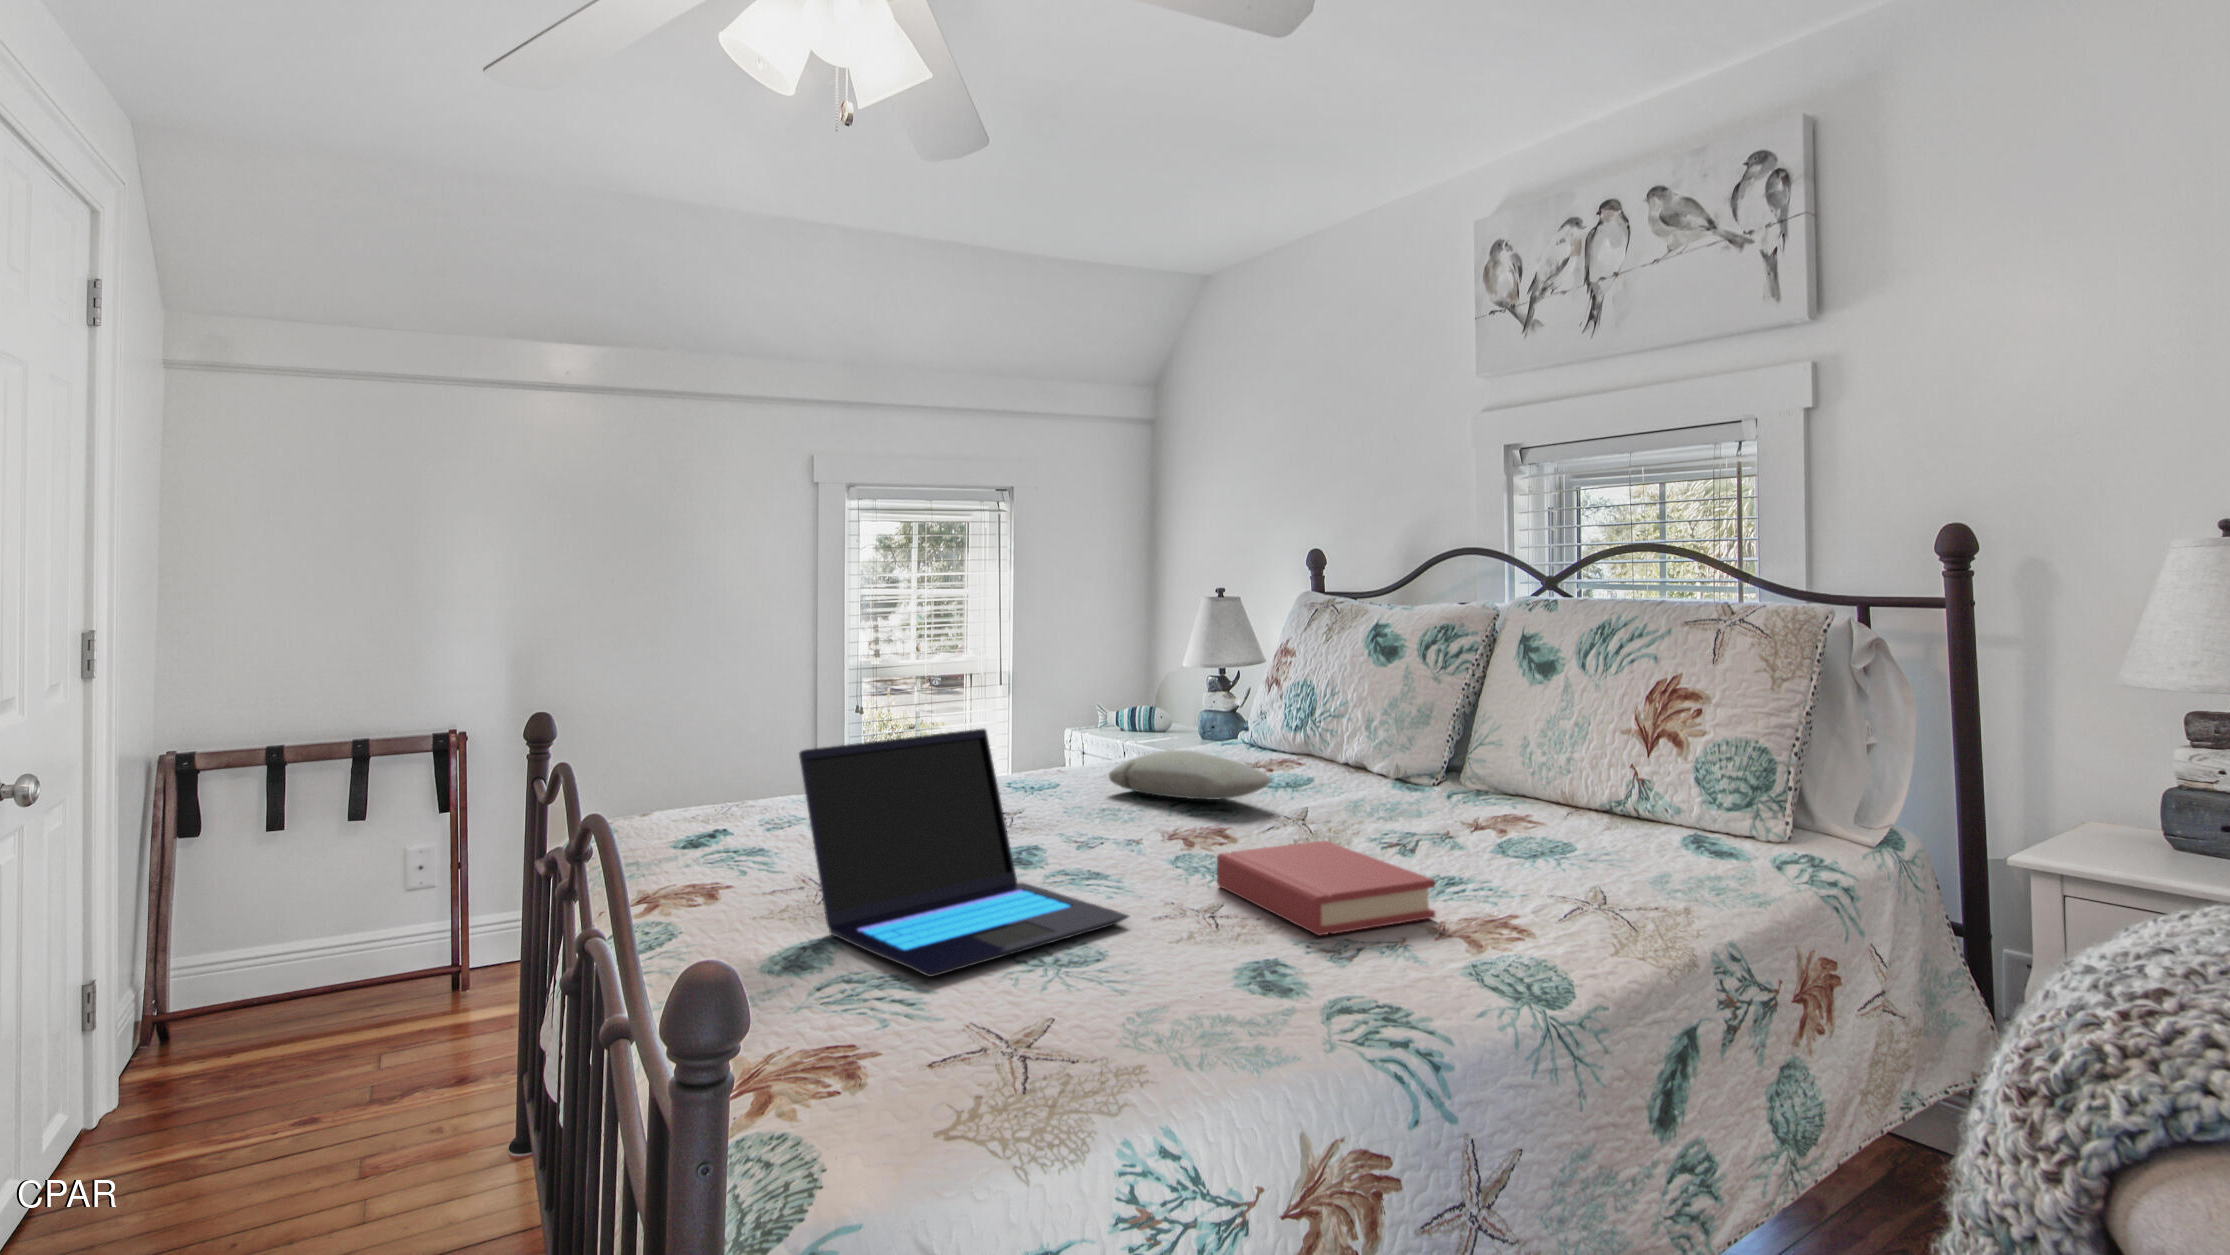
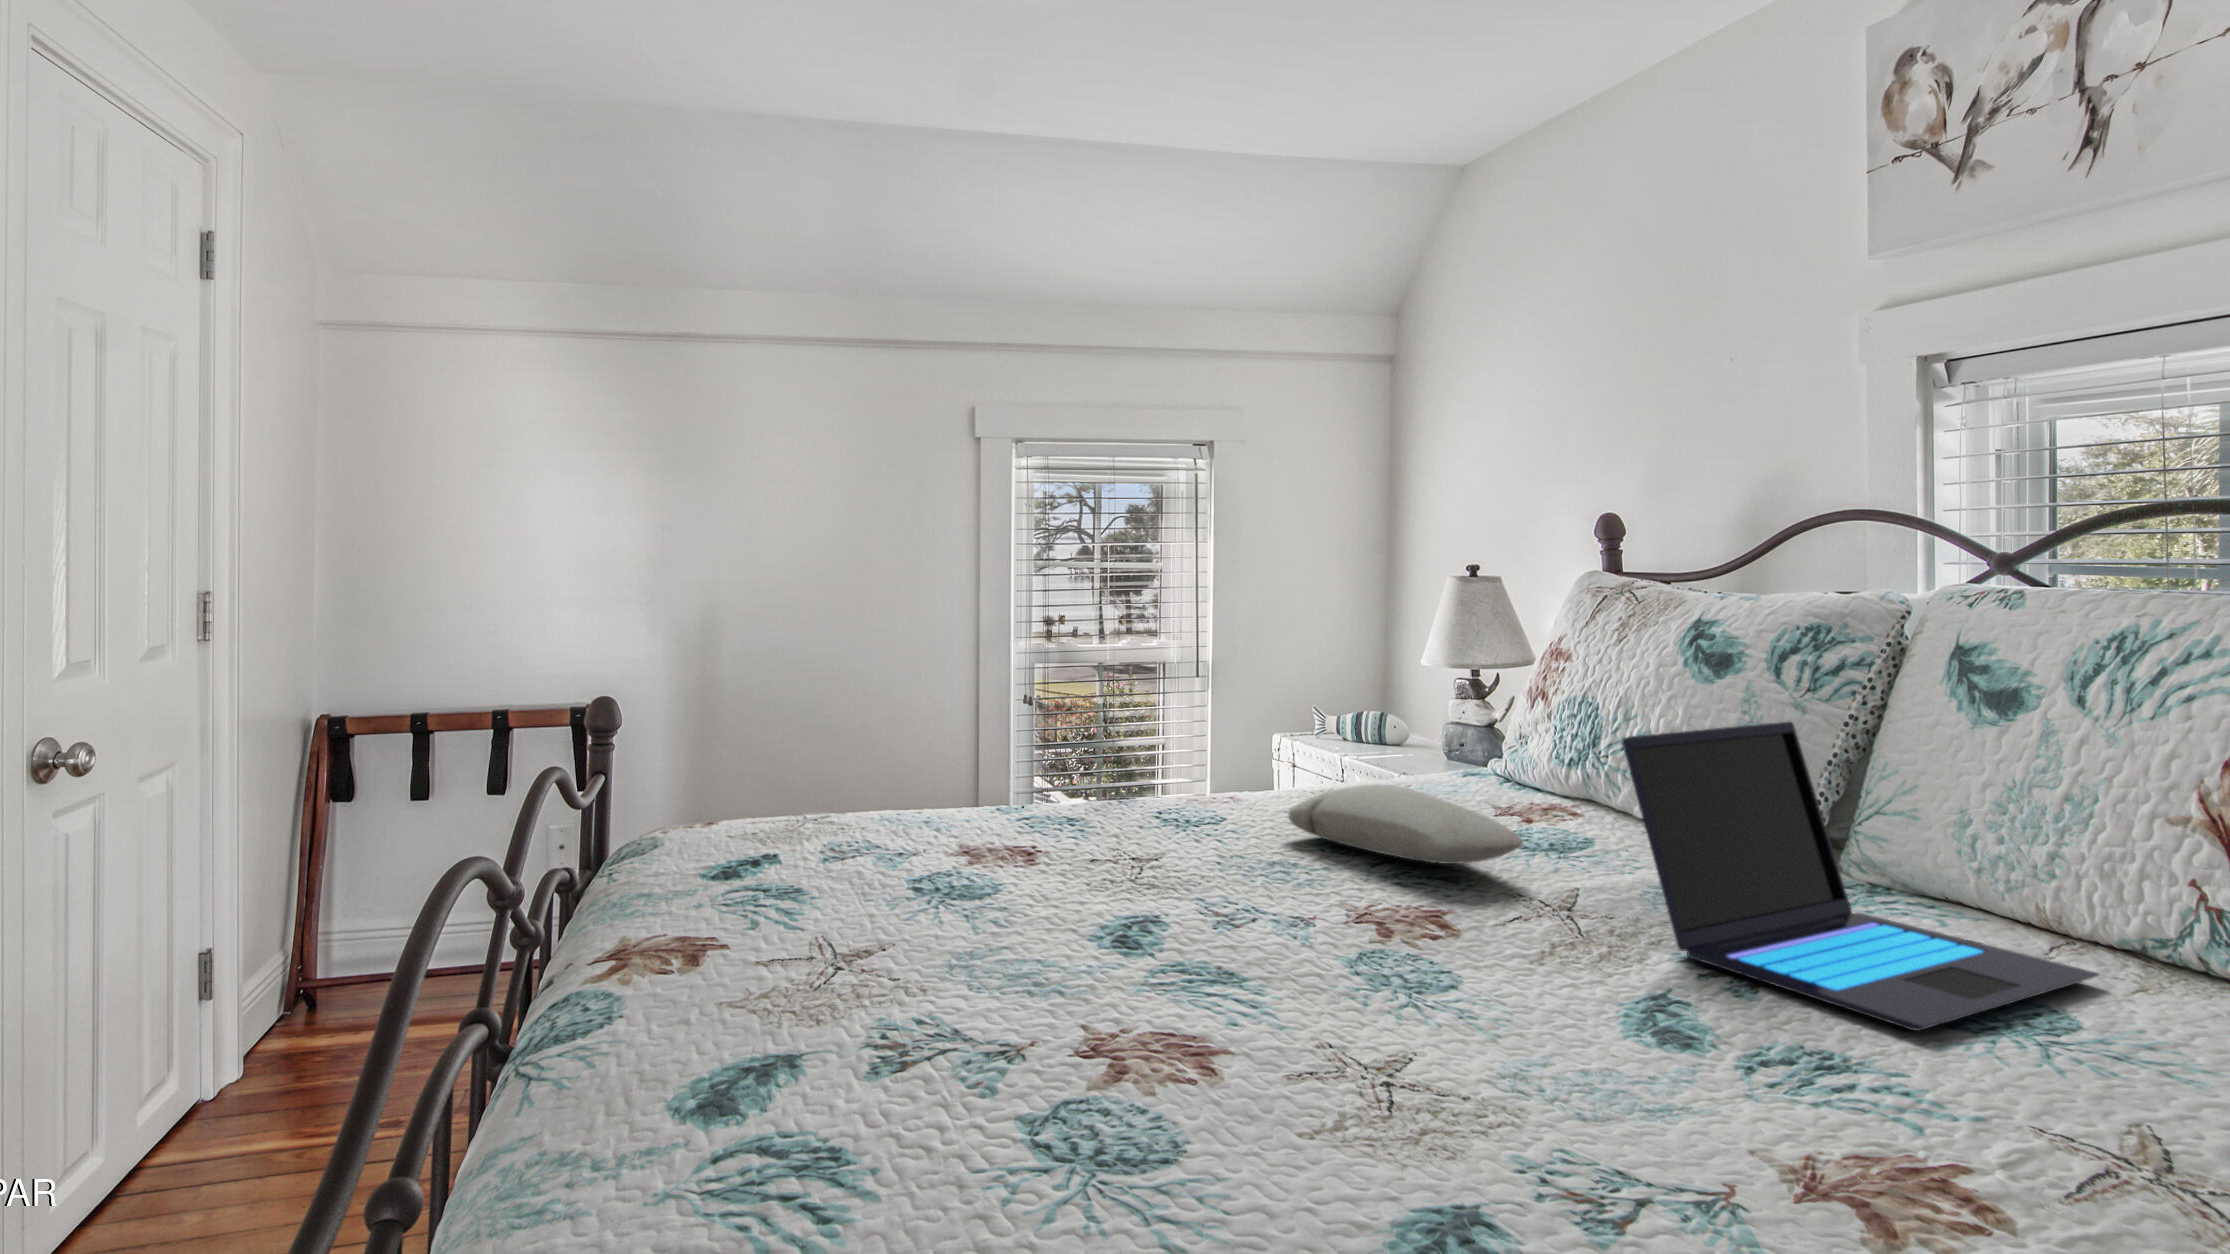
laptop: present [799,729,1129,977] -> present [1622,722,2099,1031]
hardback book: present [1217,841,1435,935] -> none [1407,966,1803,1166]

